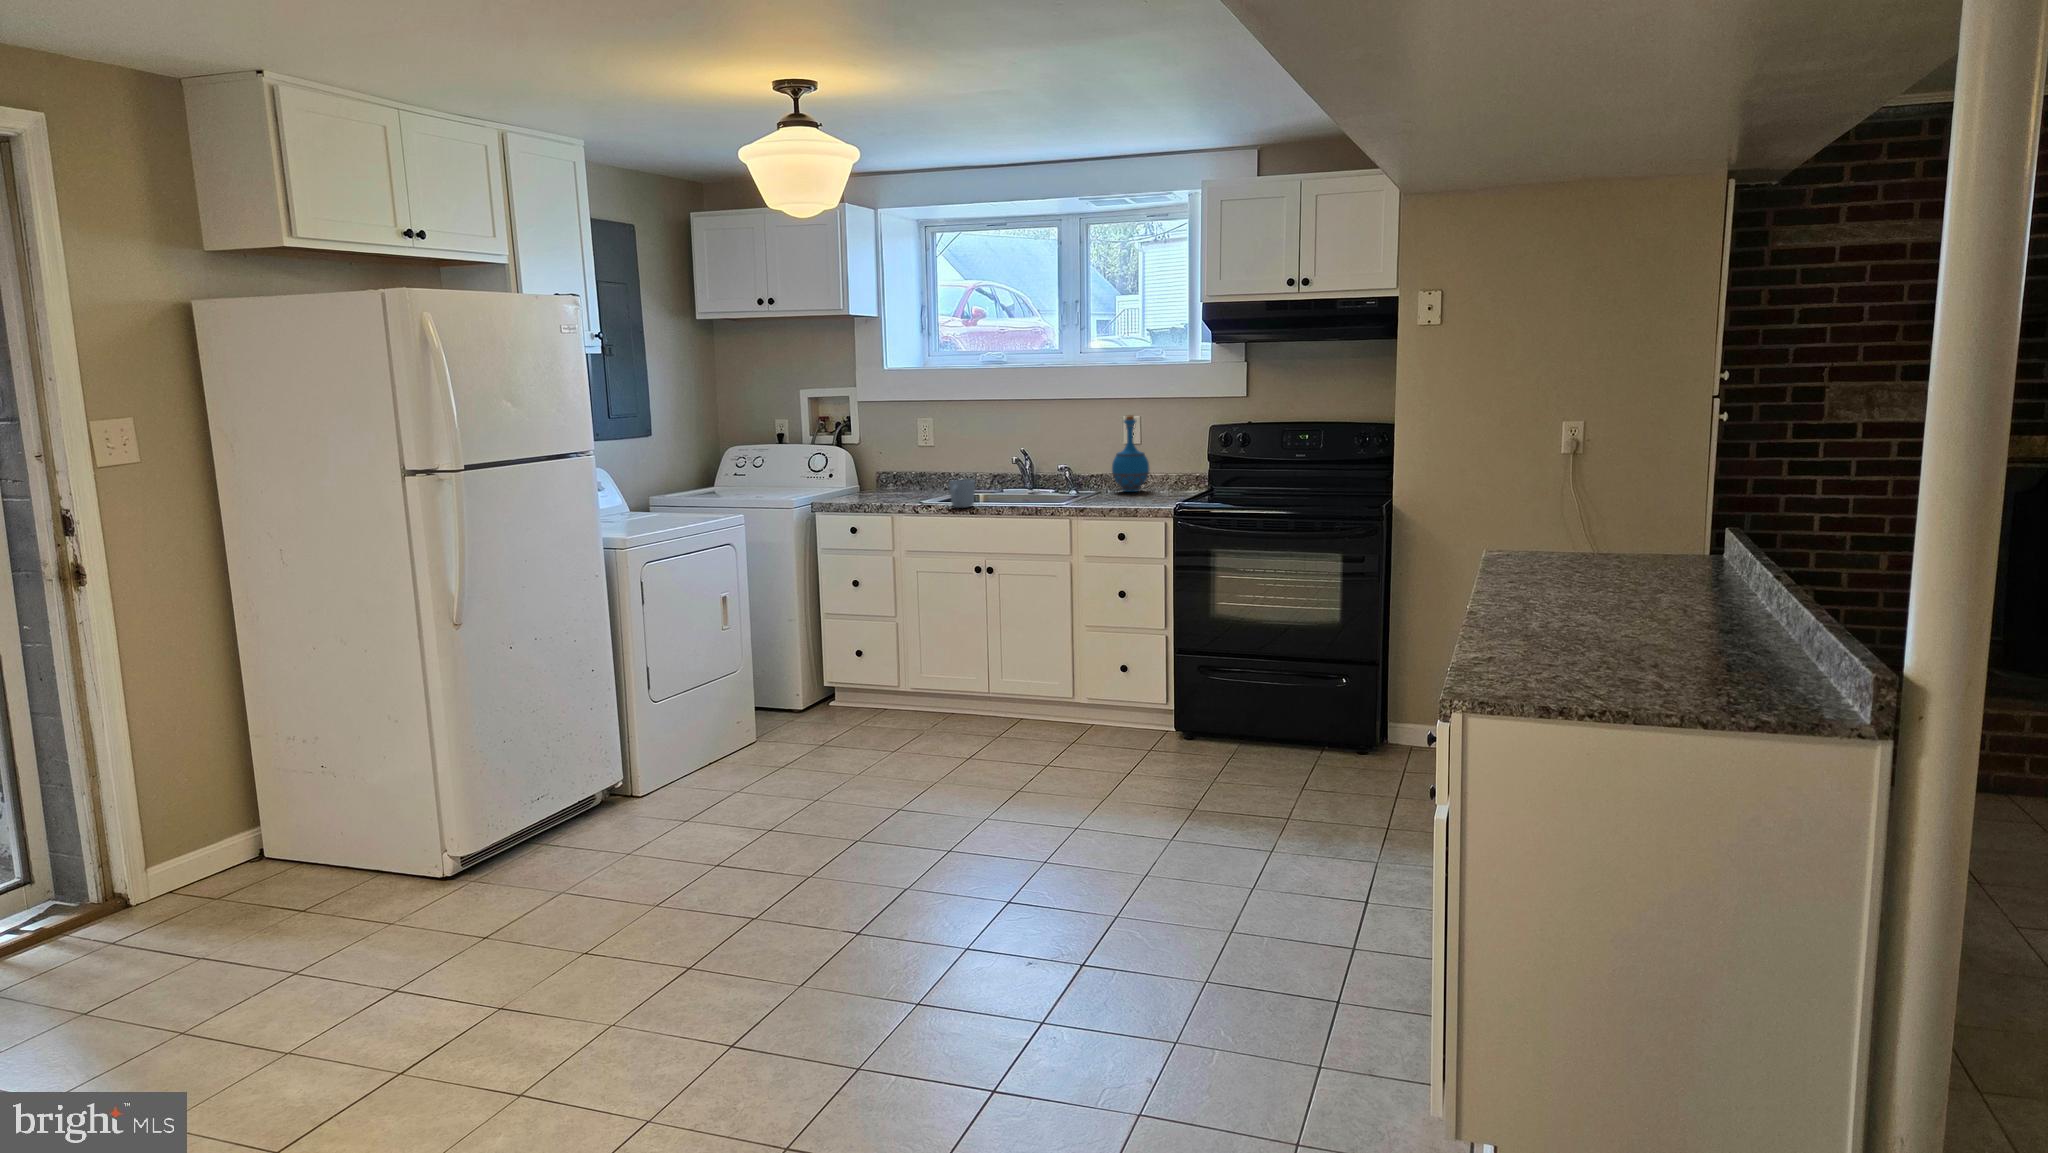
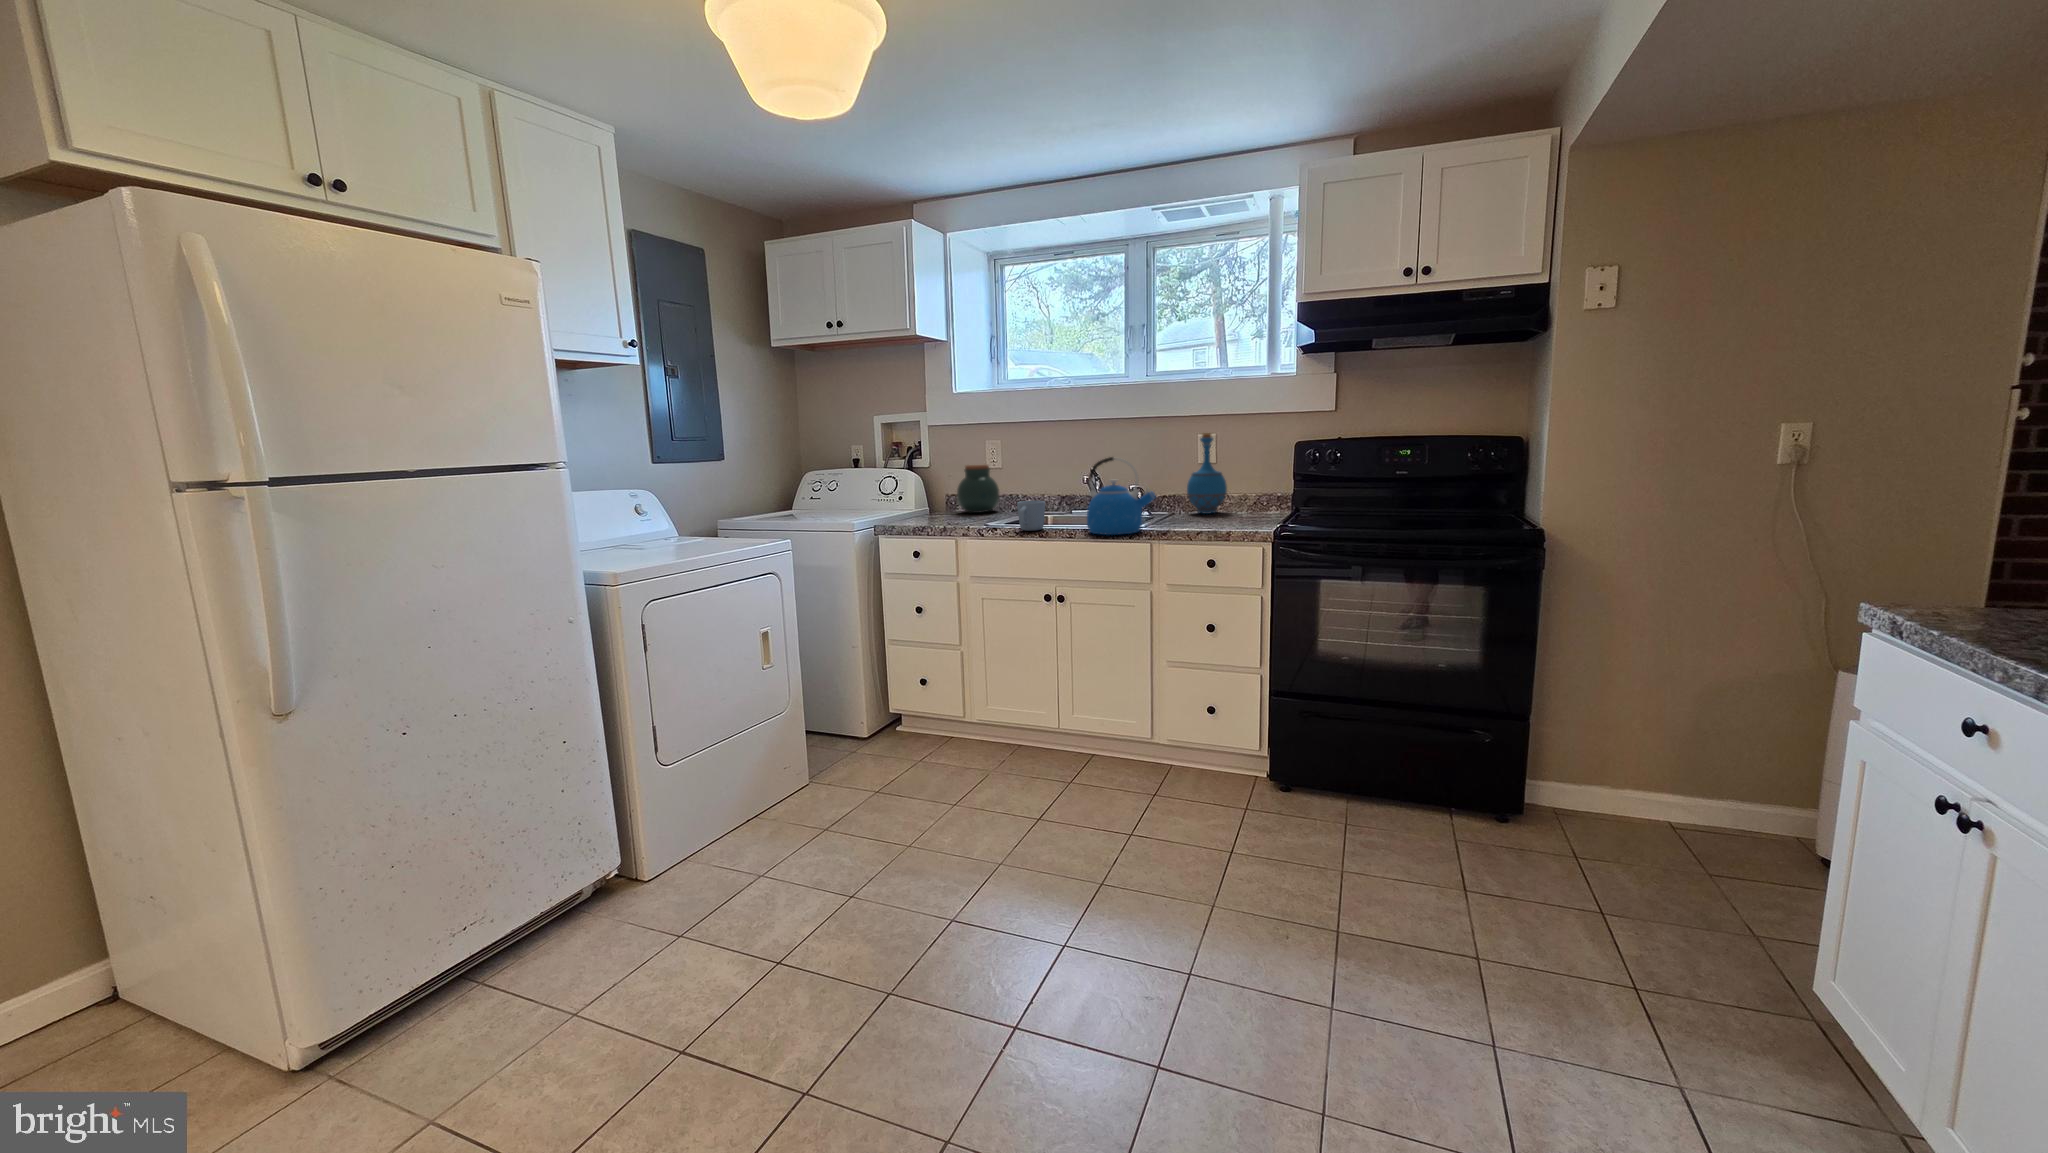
kettle: none [1013,440,1075,511] -> present [1087,457,1156,535]
jar: none [887,441,930,490] -> present [957,465,999,513]

